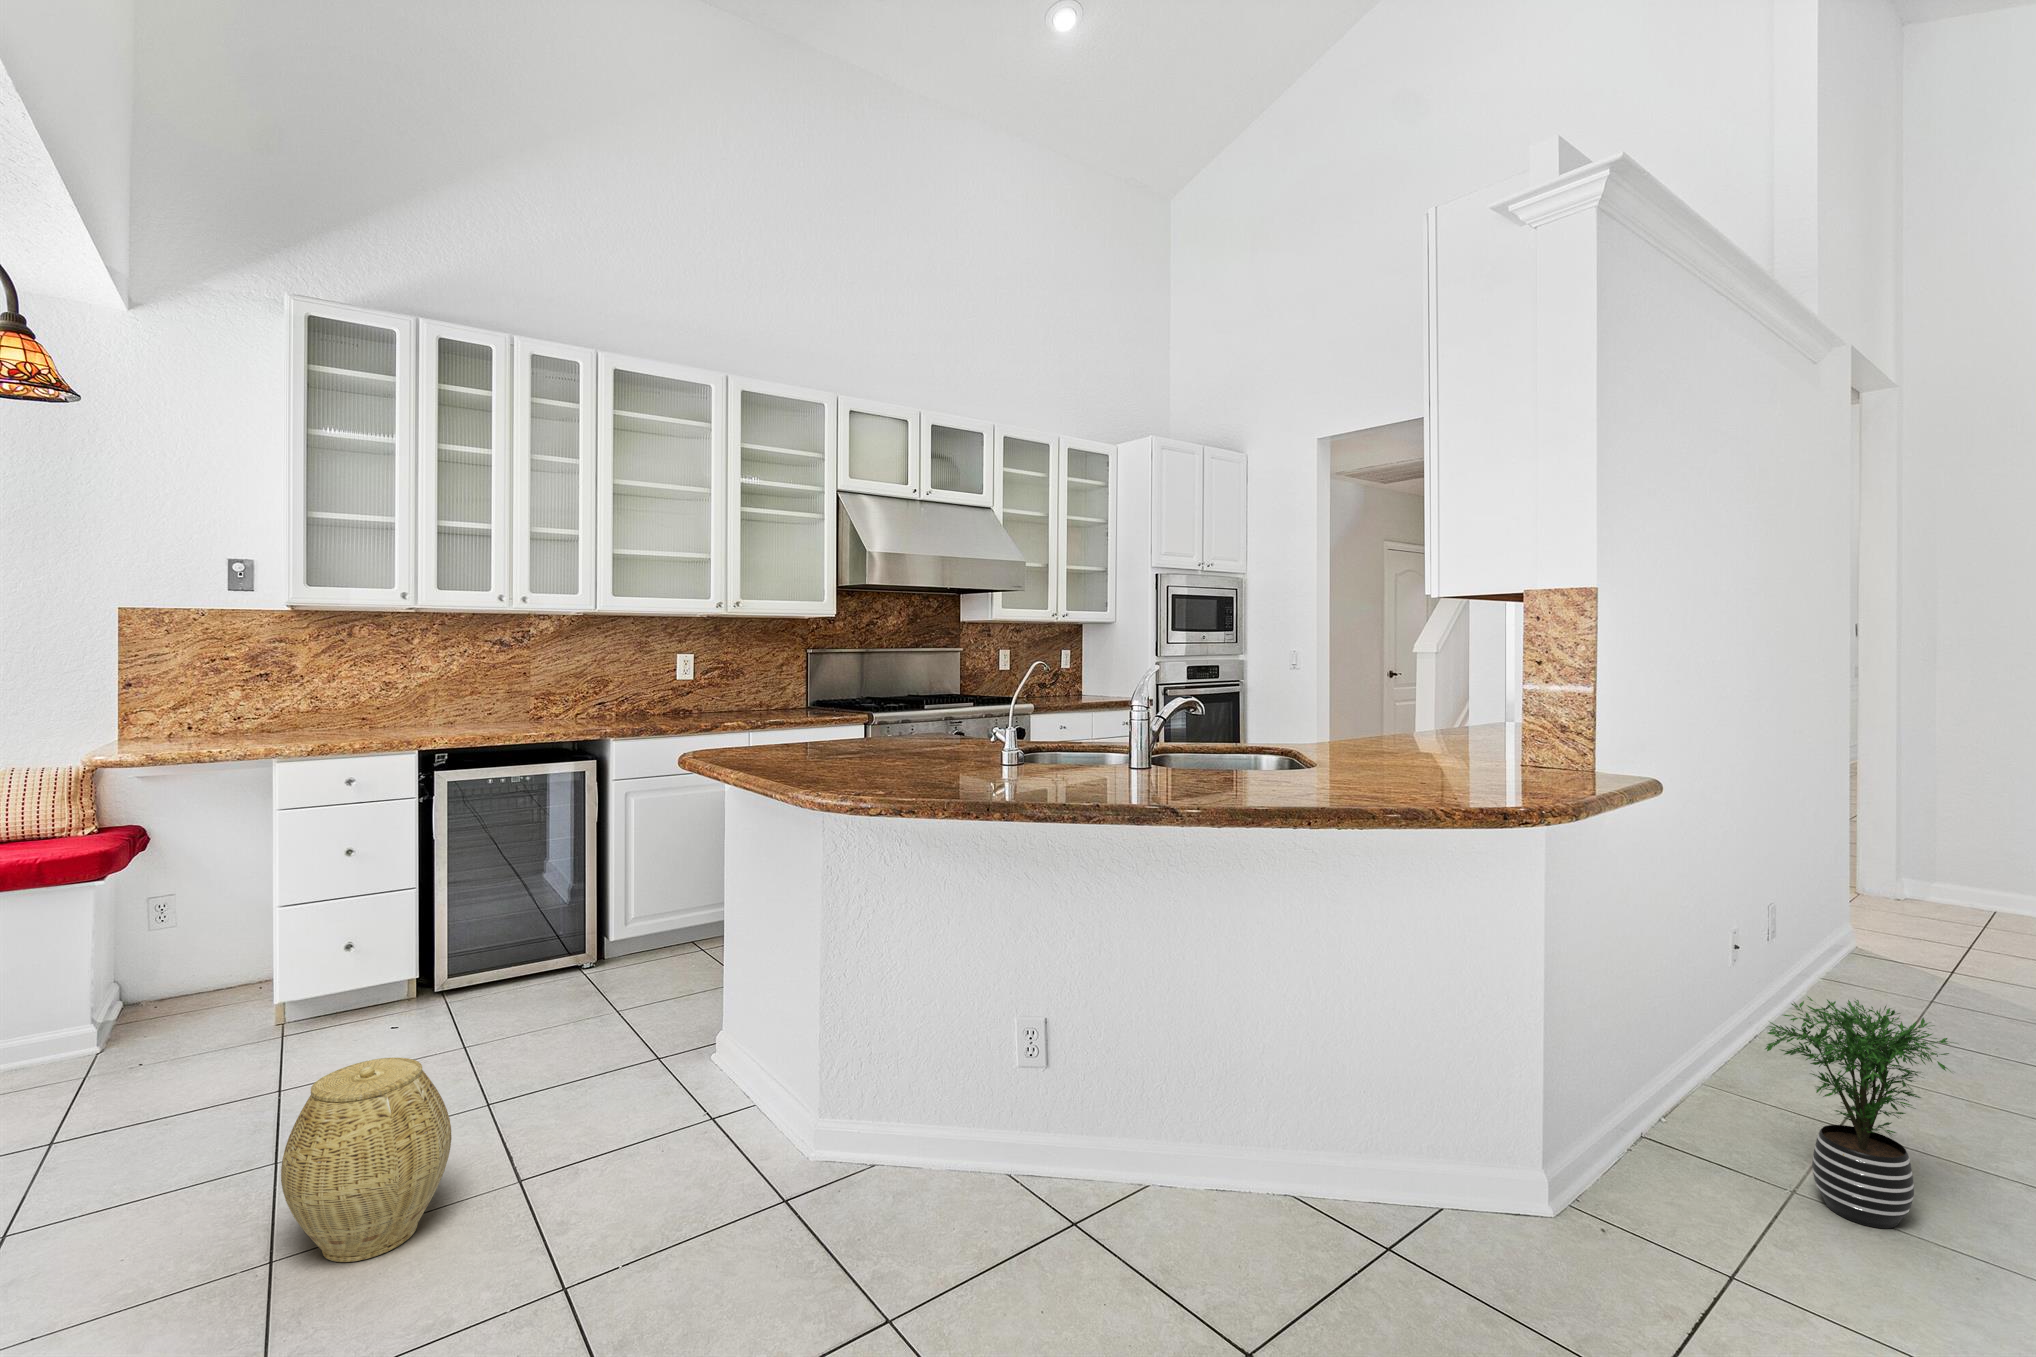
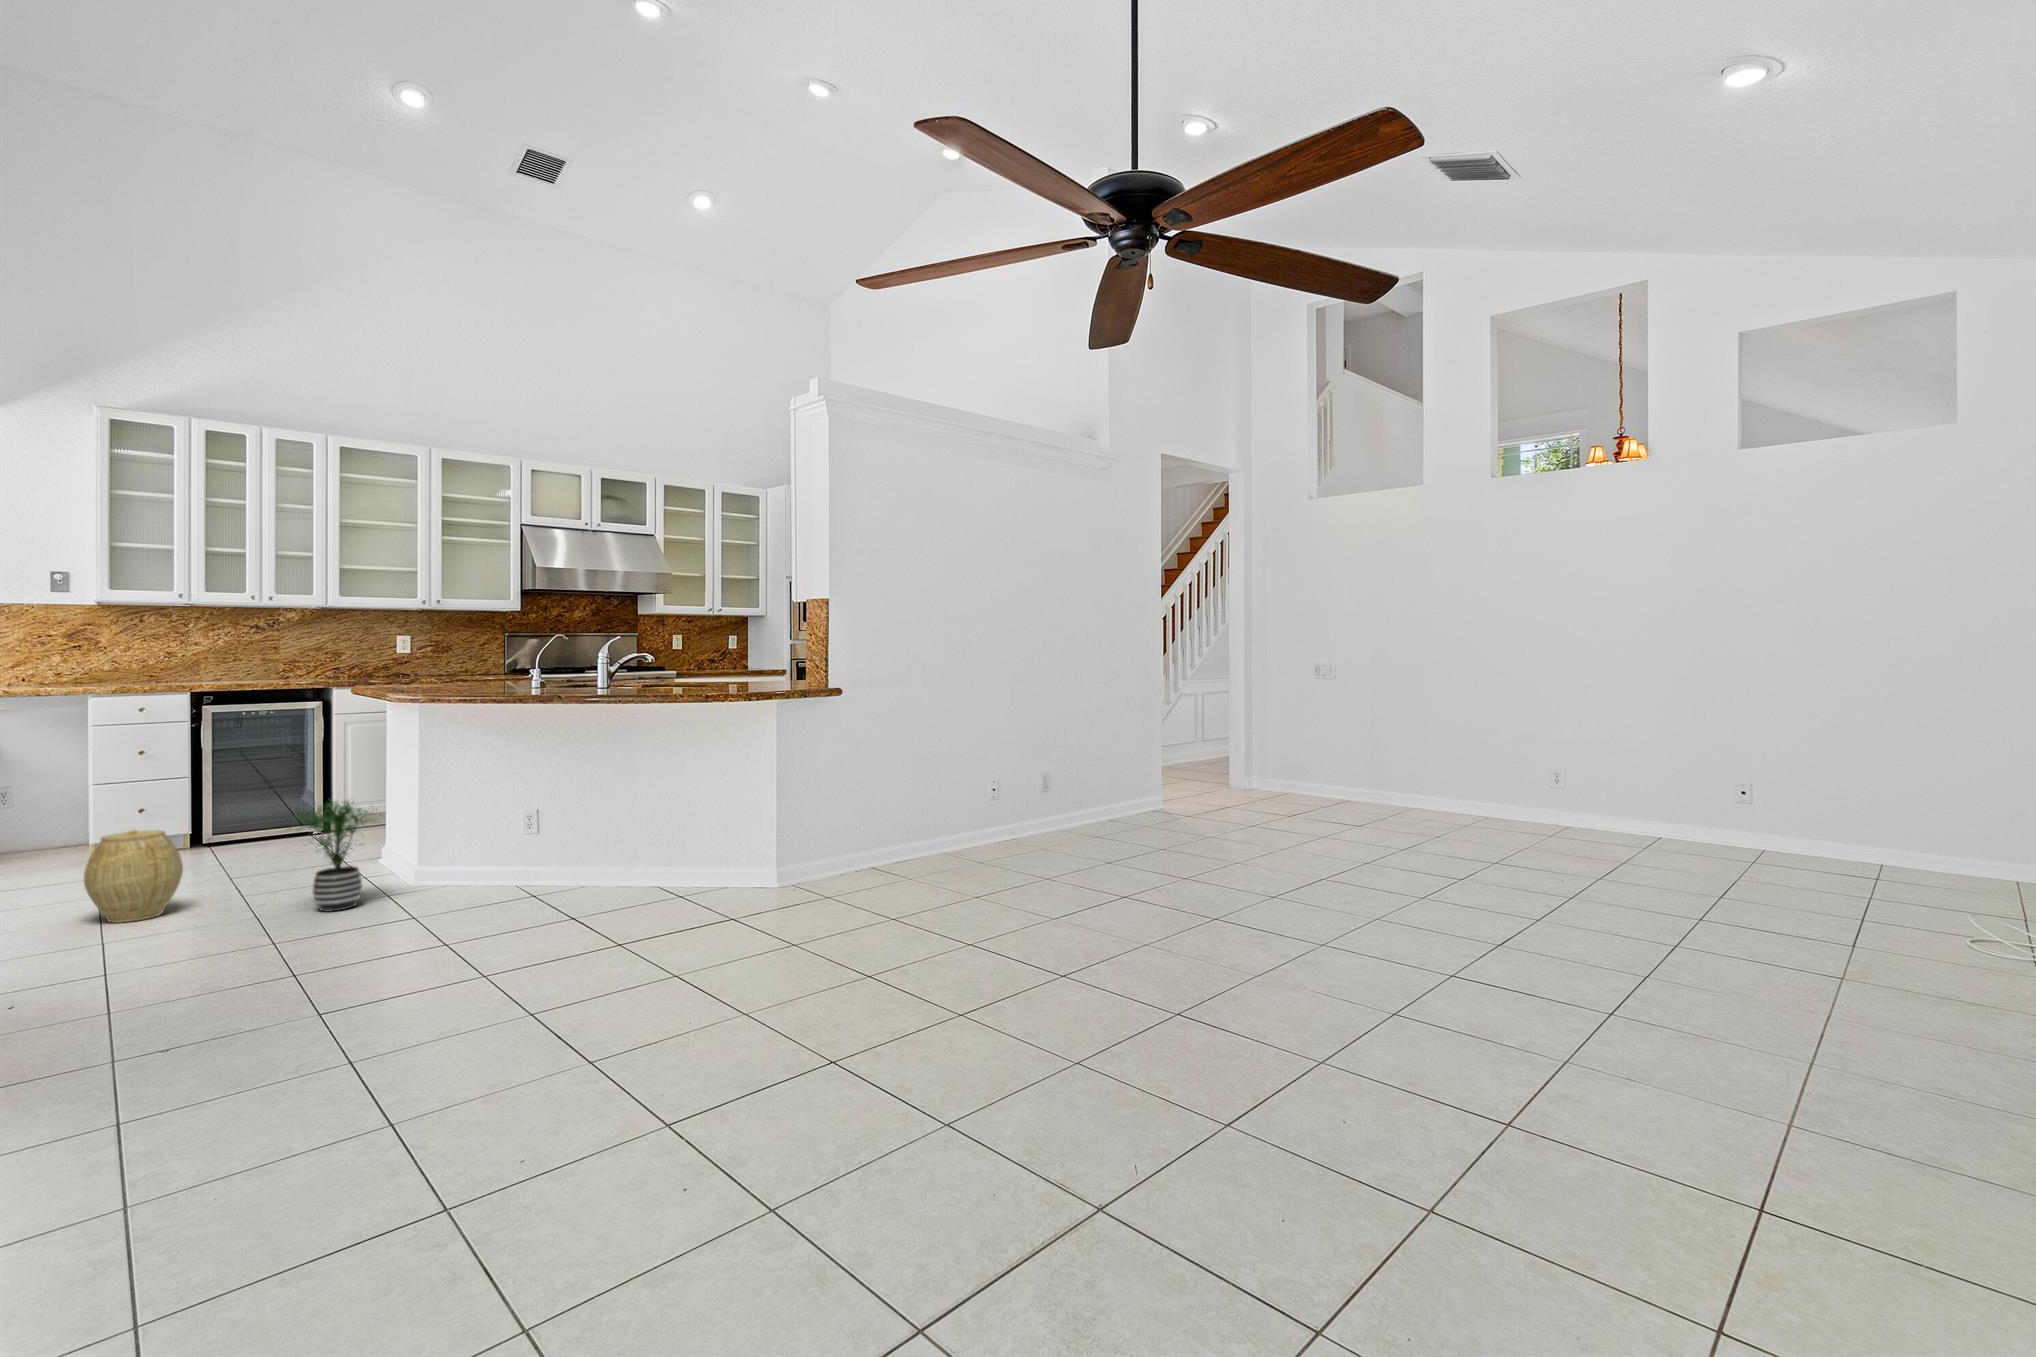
potted plant: present [1765,996,1954,1228] -> present [286,801,374,912]

